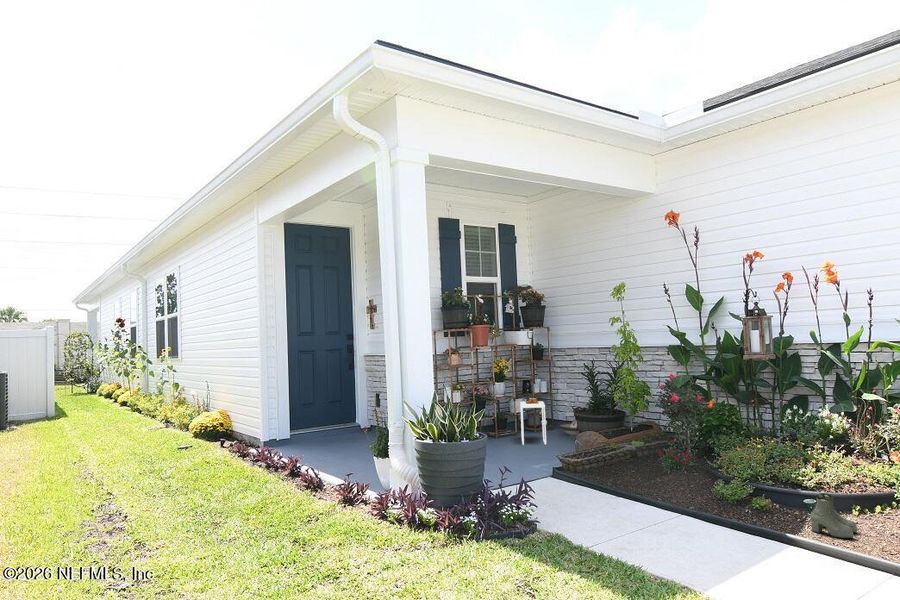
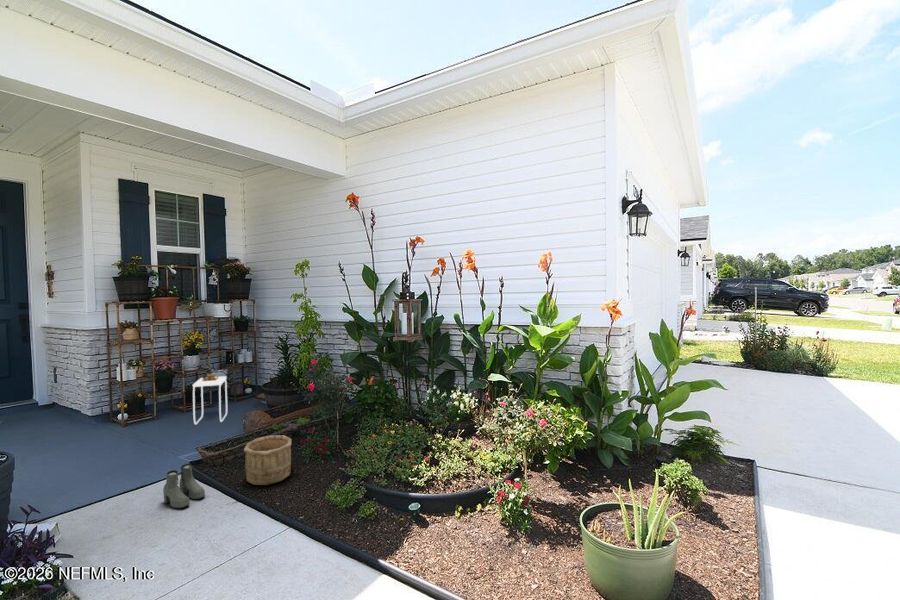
wooden bucket: none [609,446,652,487] -> present [244,435,292,485]
boots: present [810,493,857,538] -> present [163,464,205,508]

